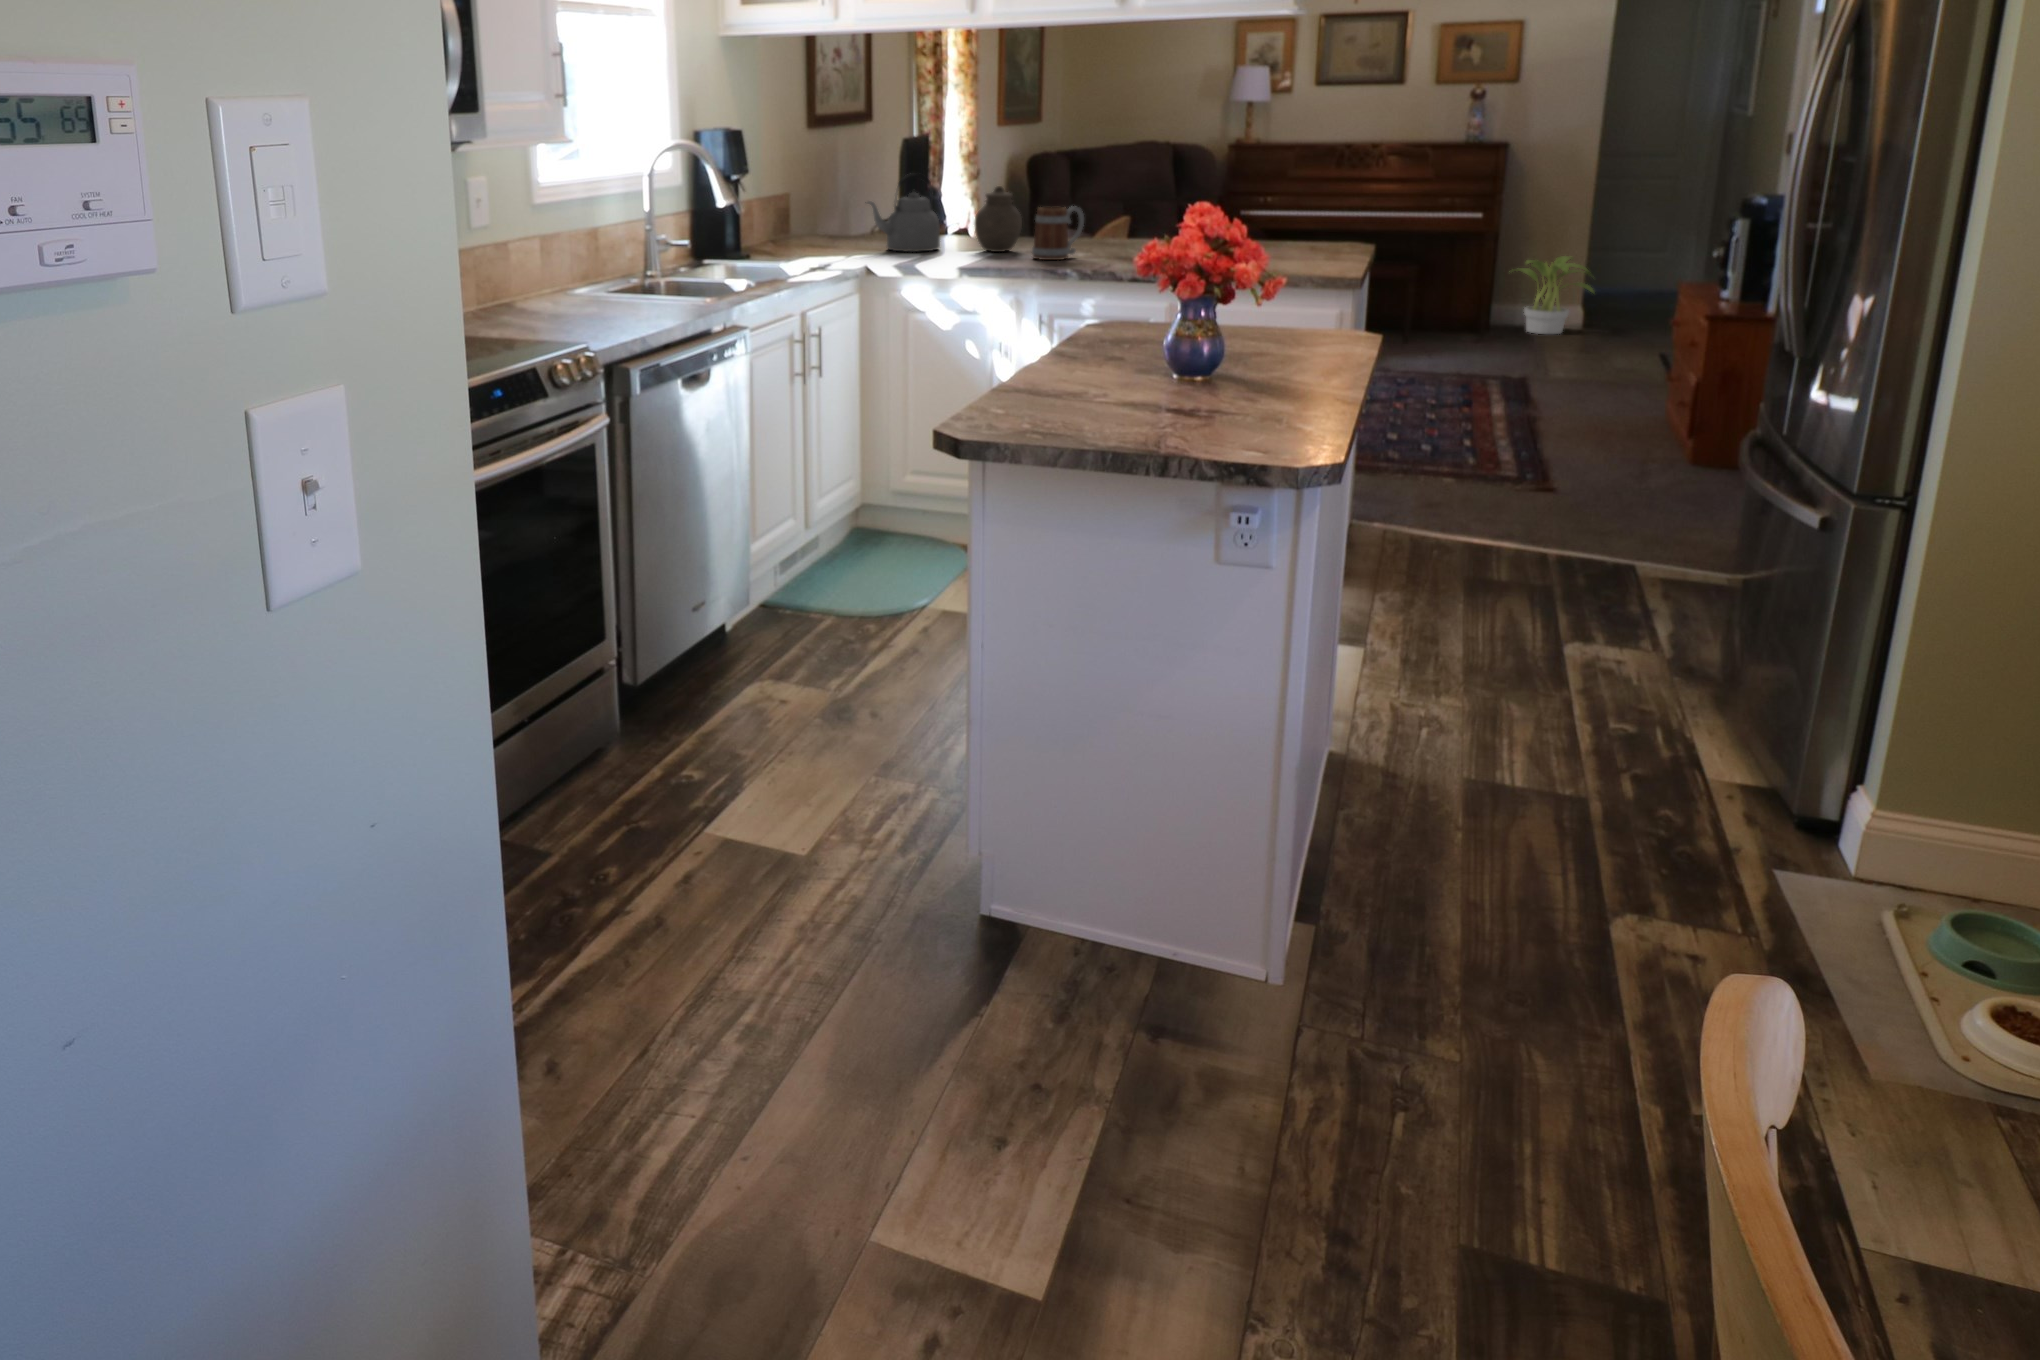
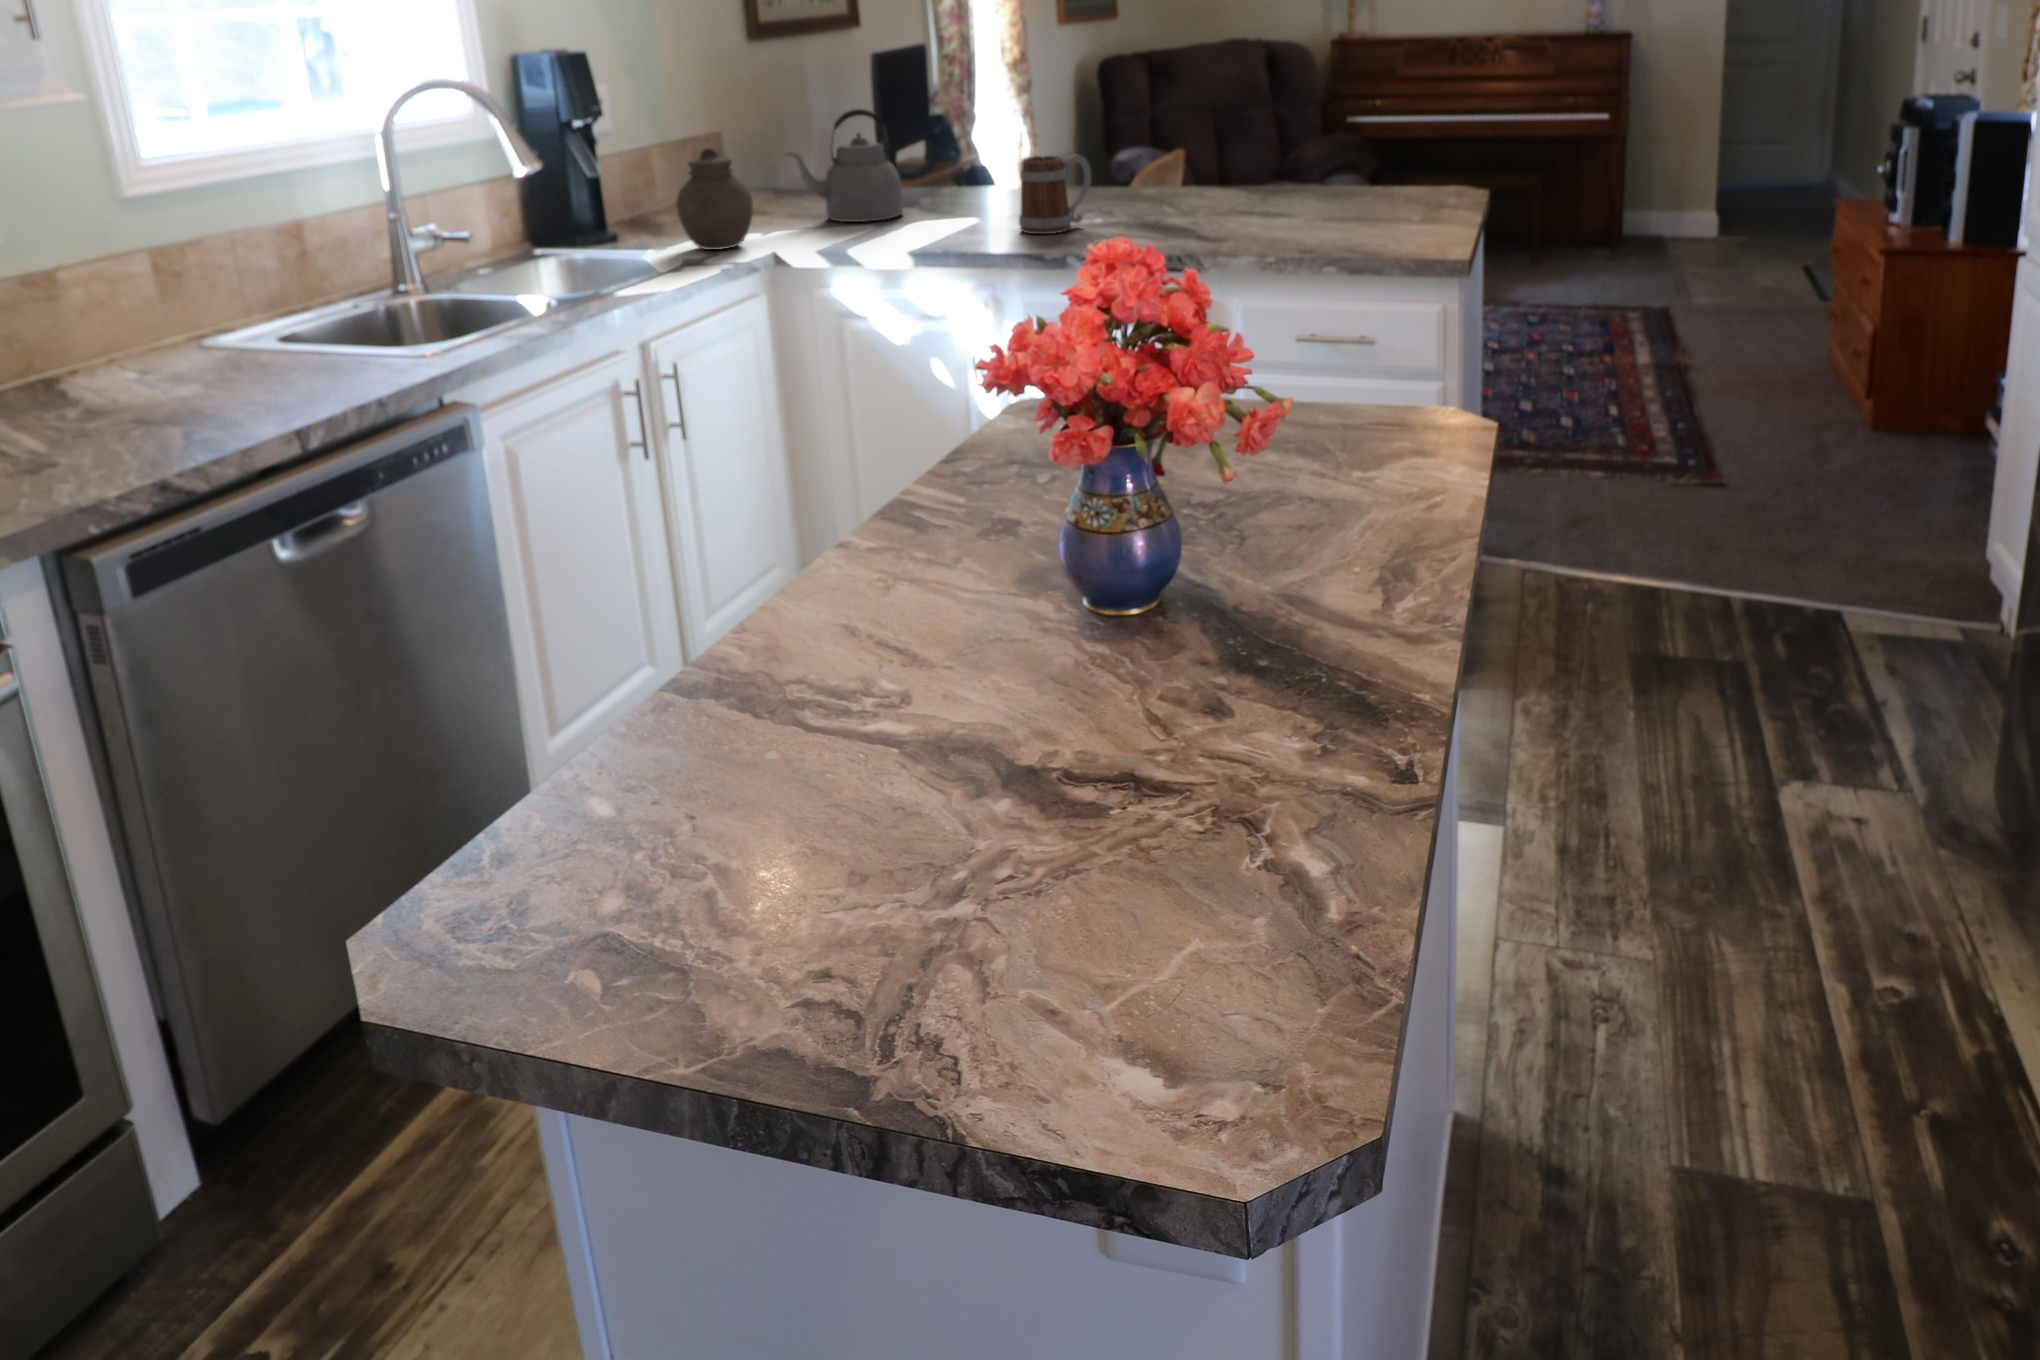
jar: present [974,186,1022,252] -> present [676,148,753,250]
potted plant: present [1519,256,1594,334] -> none [1637,154,1728,241]

